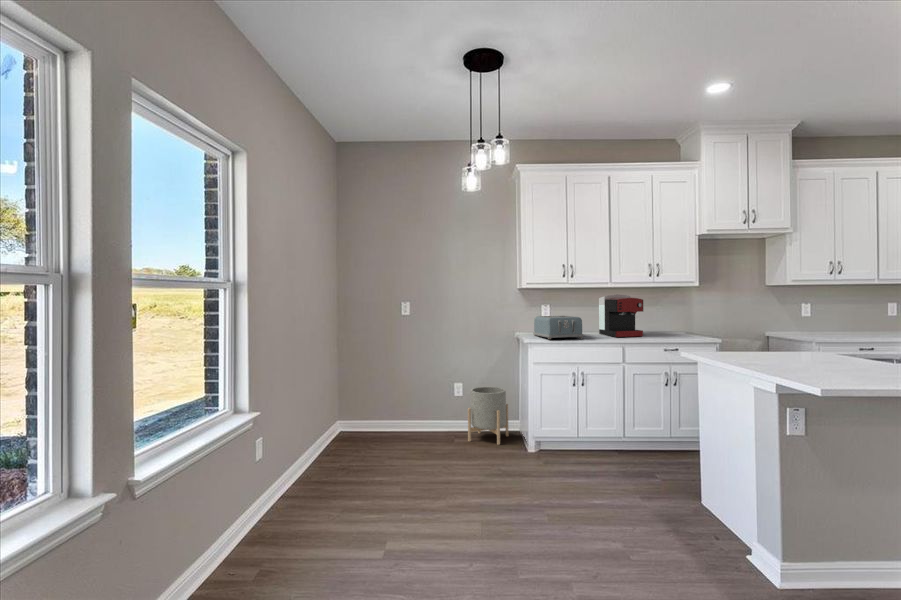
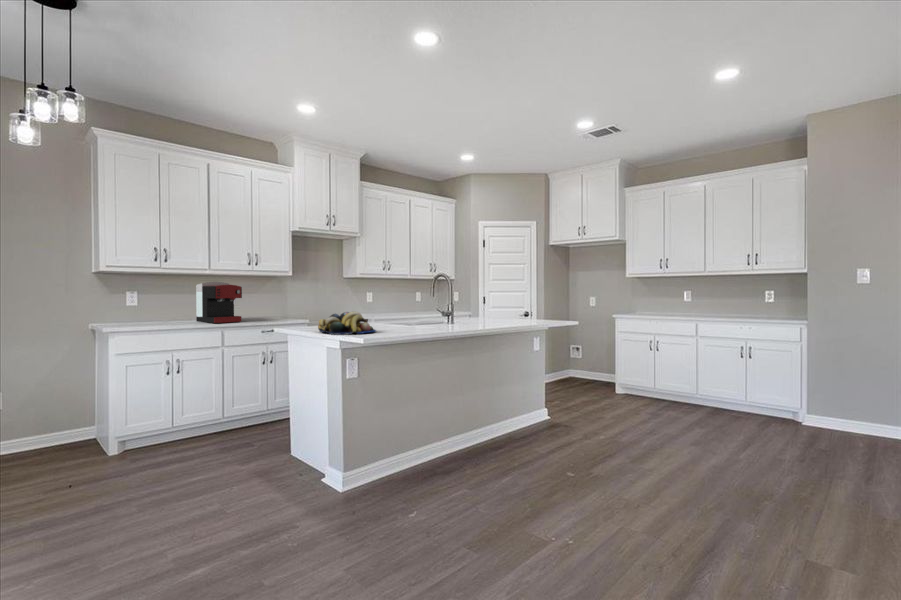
toaster: present [533,316,583,339] -> none [116,303,179,328]
fruit bowl: none [739,337,829,369] -> present [318,312,376,334]
planter: present [468,387,508,445] -> none [15,390,80,463]

